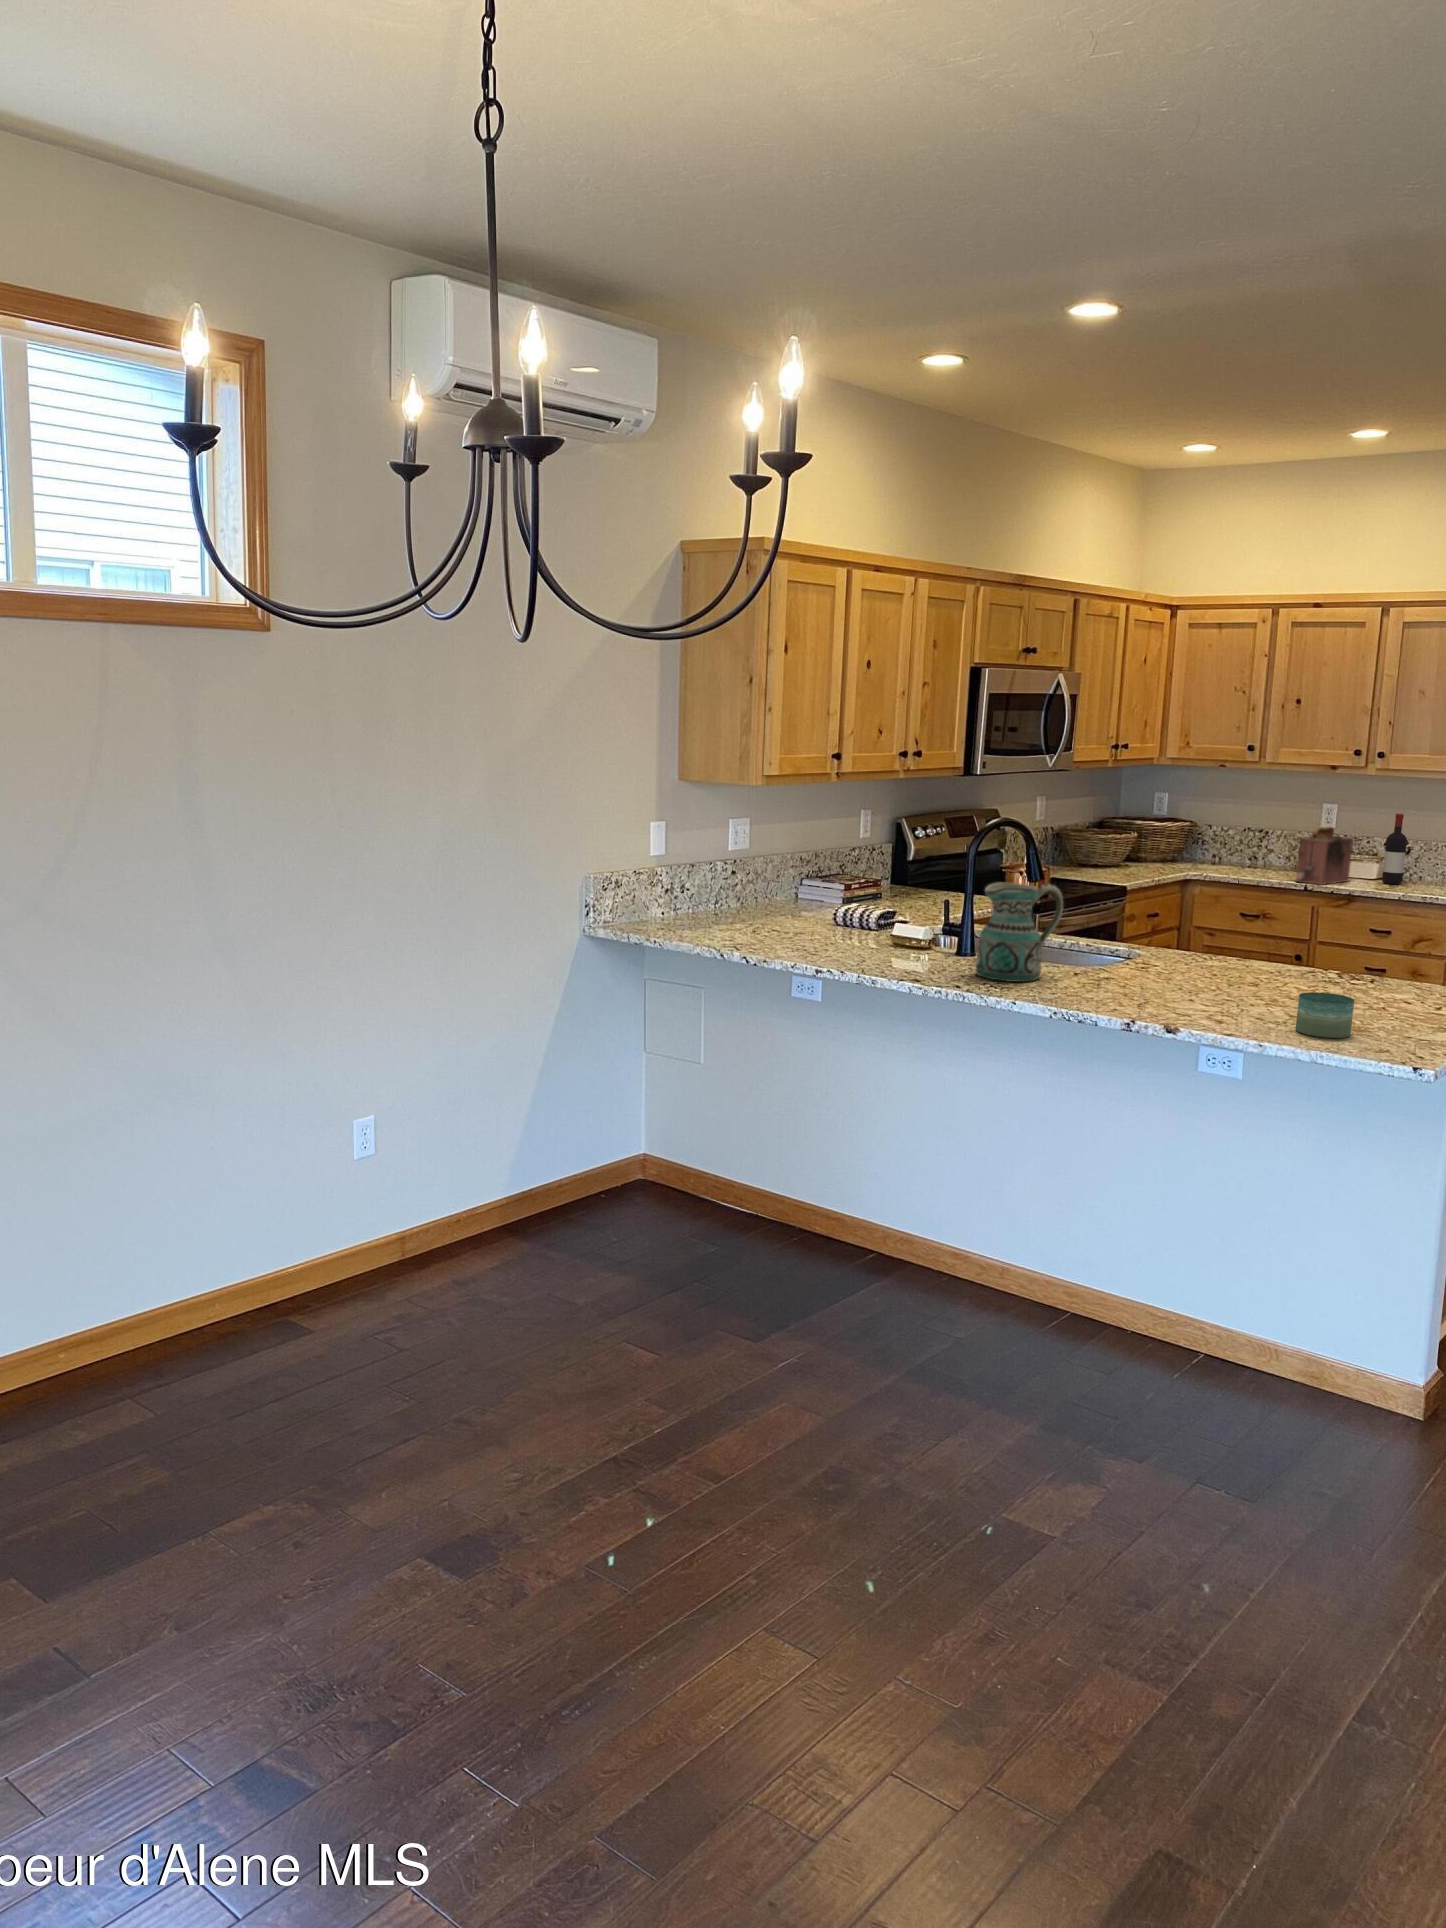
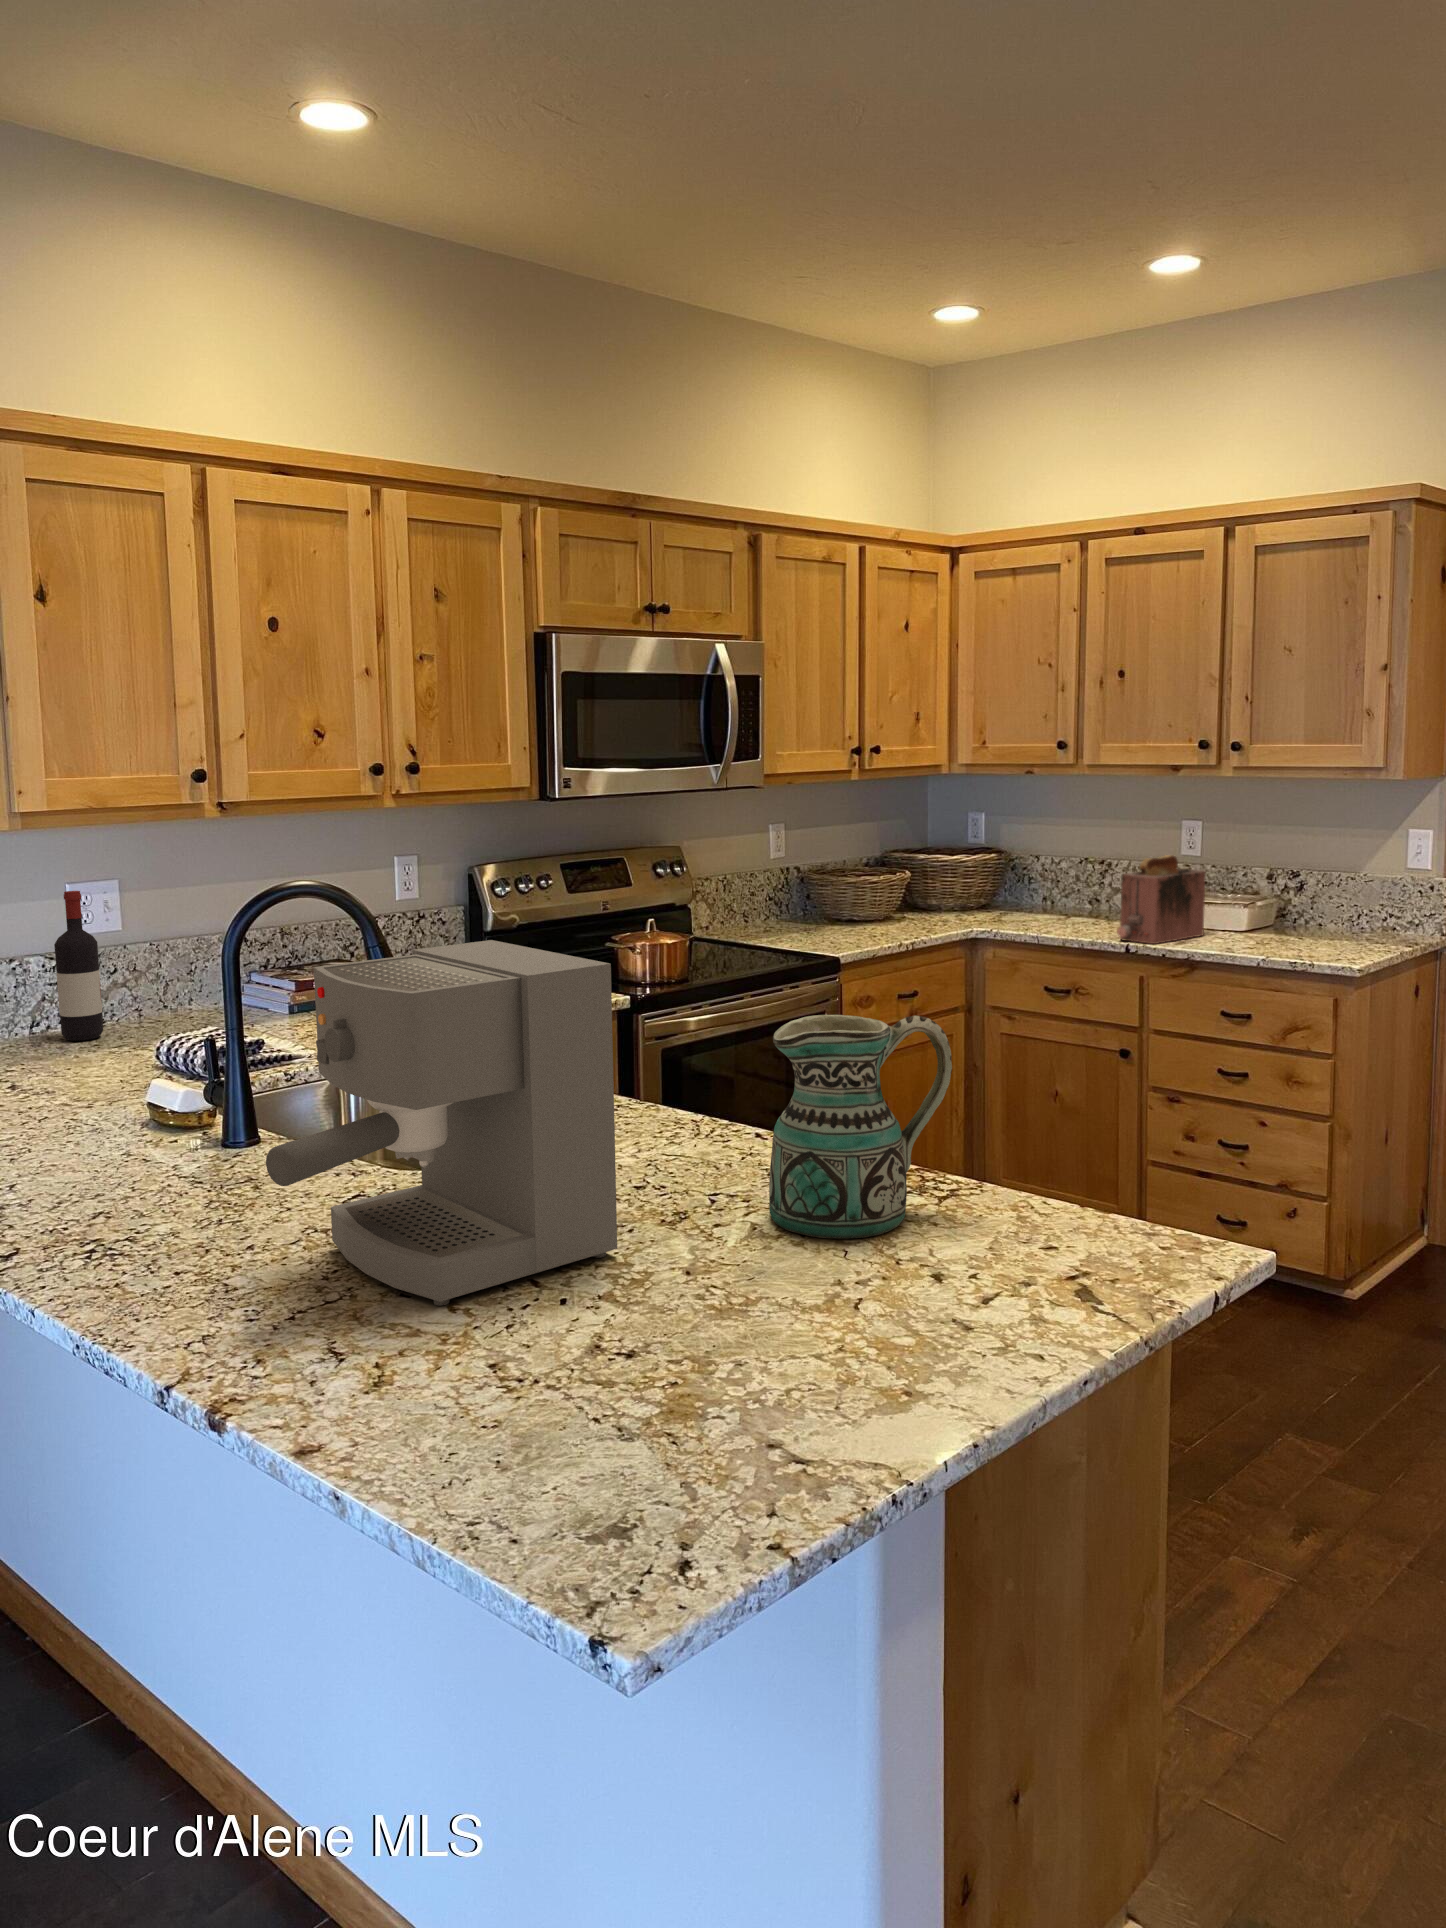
wine bottle: present [1382,814,1407,885] -> present [54,891,103,1041]
coffee maker: none [1106,851,1254,1004] -> present [266,940,617,1306]
ceramic pitcher: present [976,882,1063,982] -> present [769,1015,952,1238]
candle: present [1296,992,1354,1038] -> none [525,1318,665,1467]

